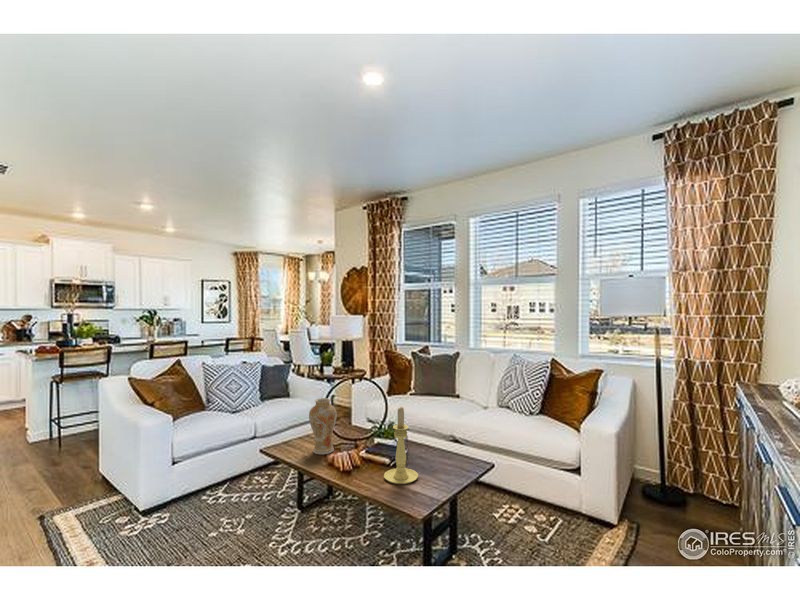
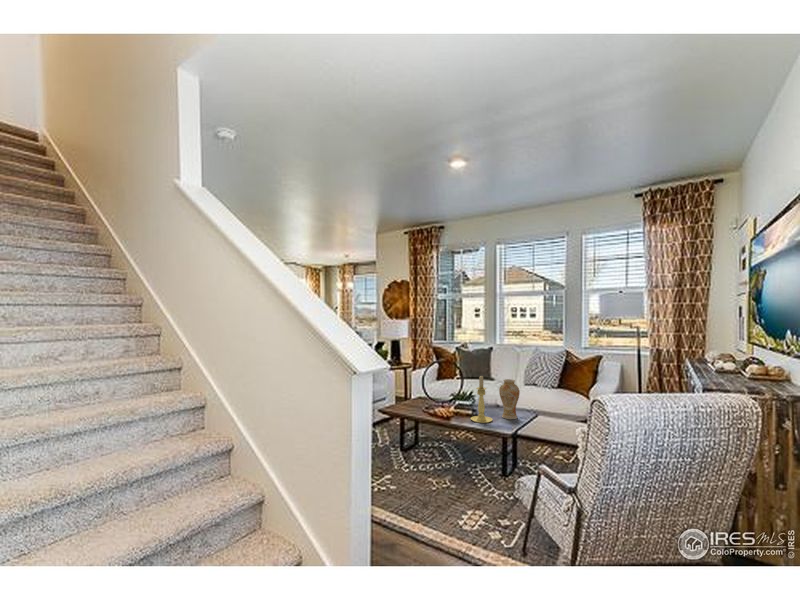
vase: present [309,398,337,454] -> present [499,379,520,419]

